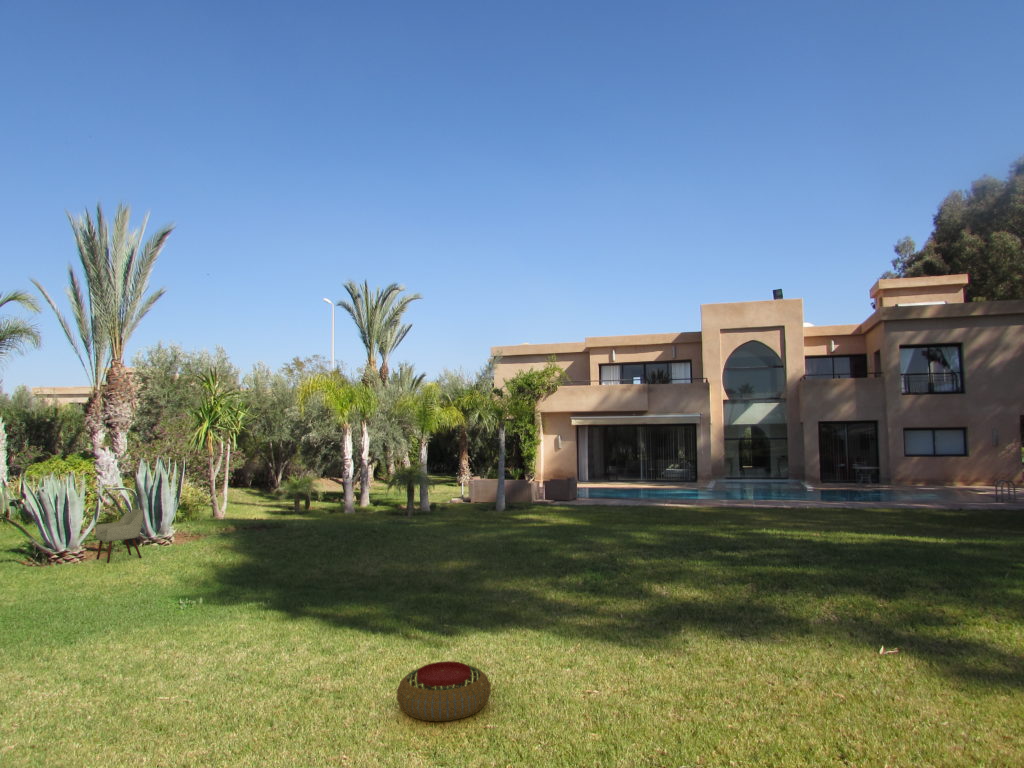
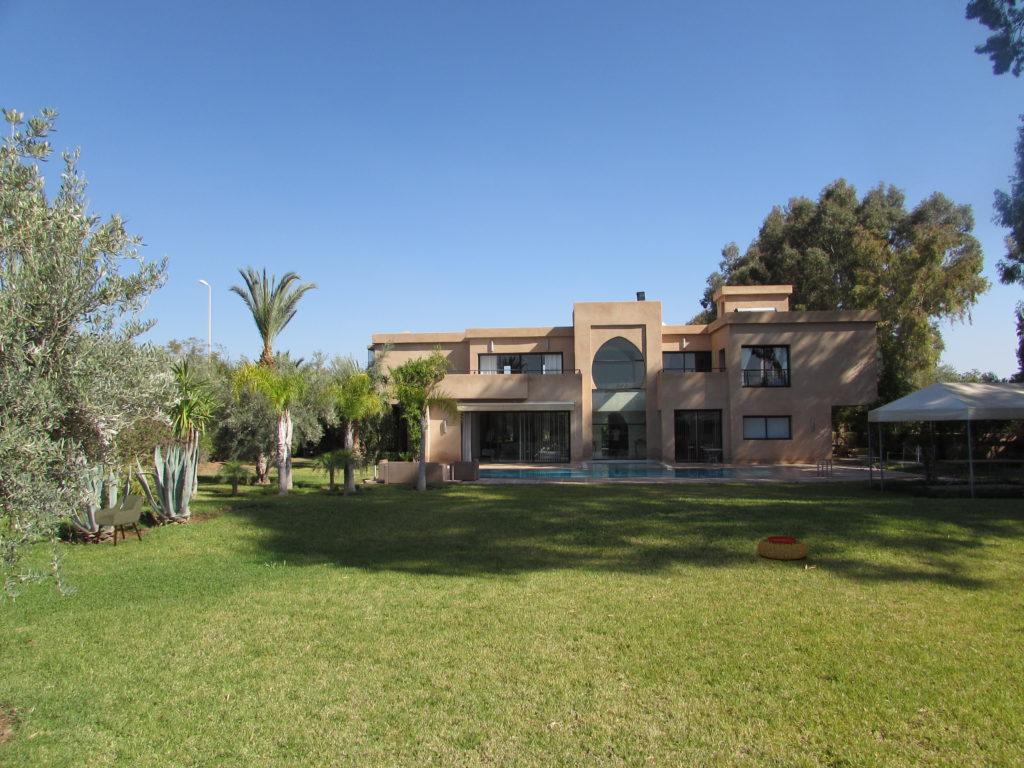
pouf: present [397,661,491,721] -> present [757,536,807,560]

